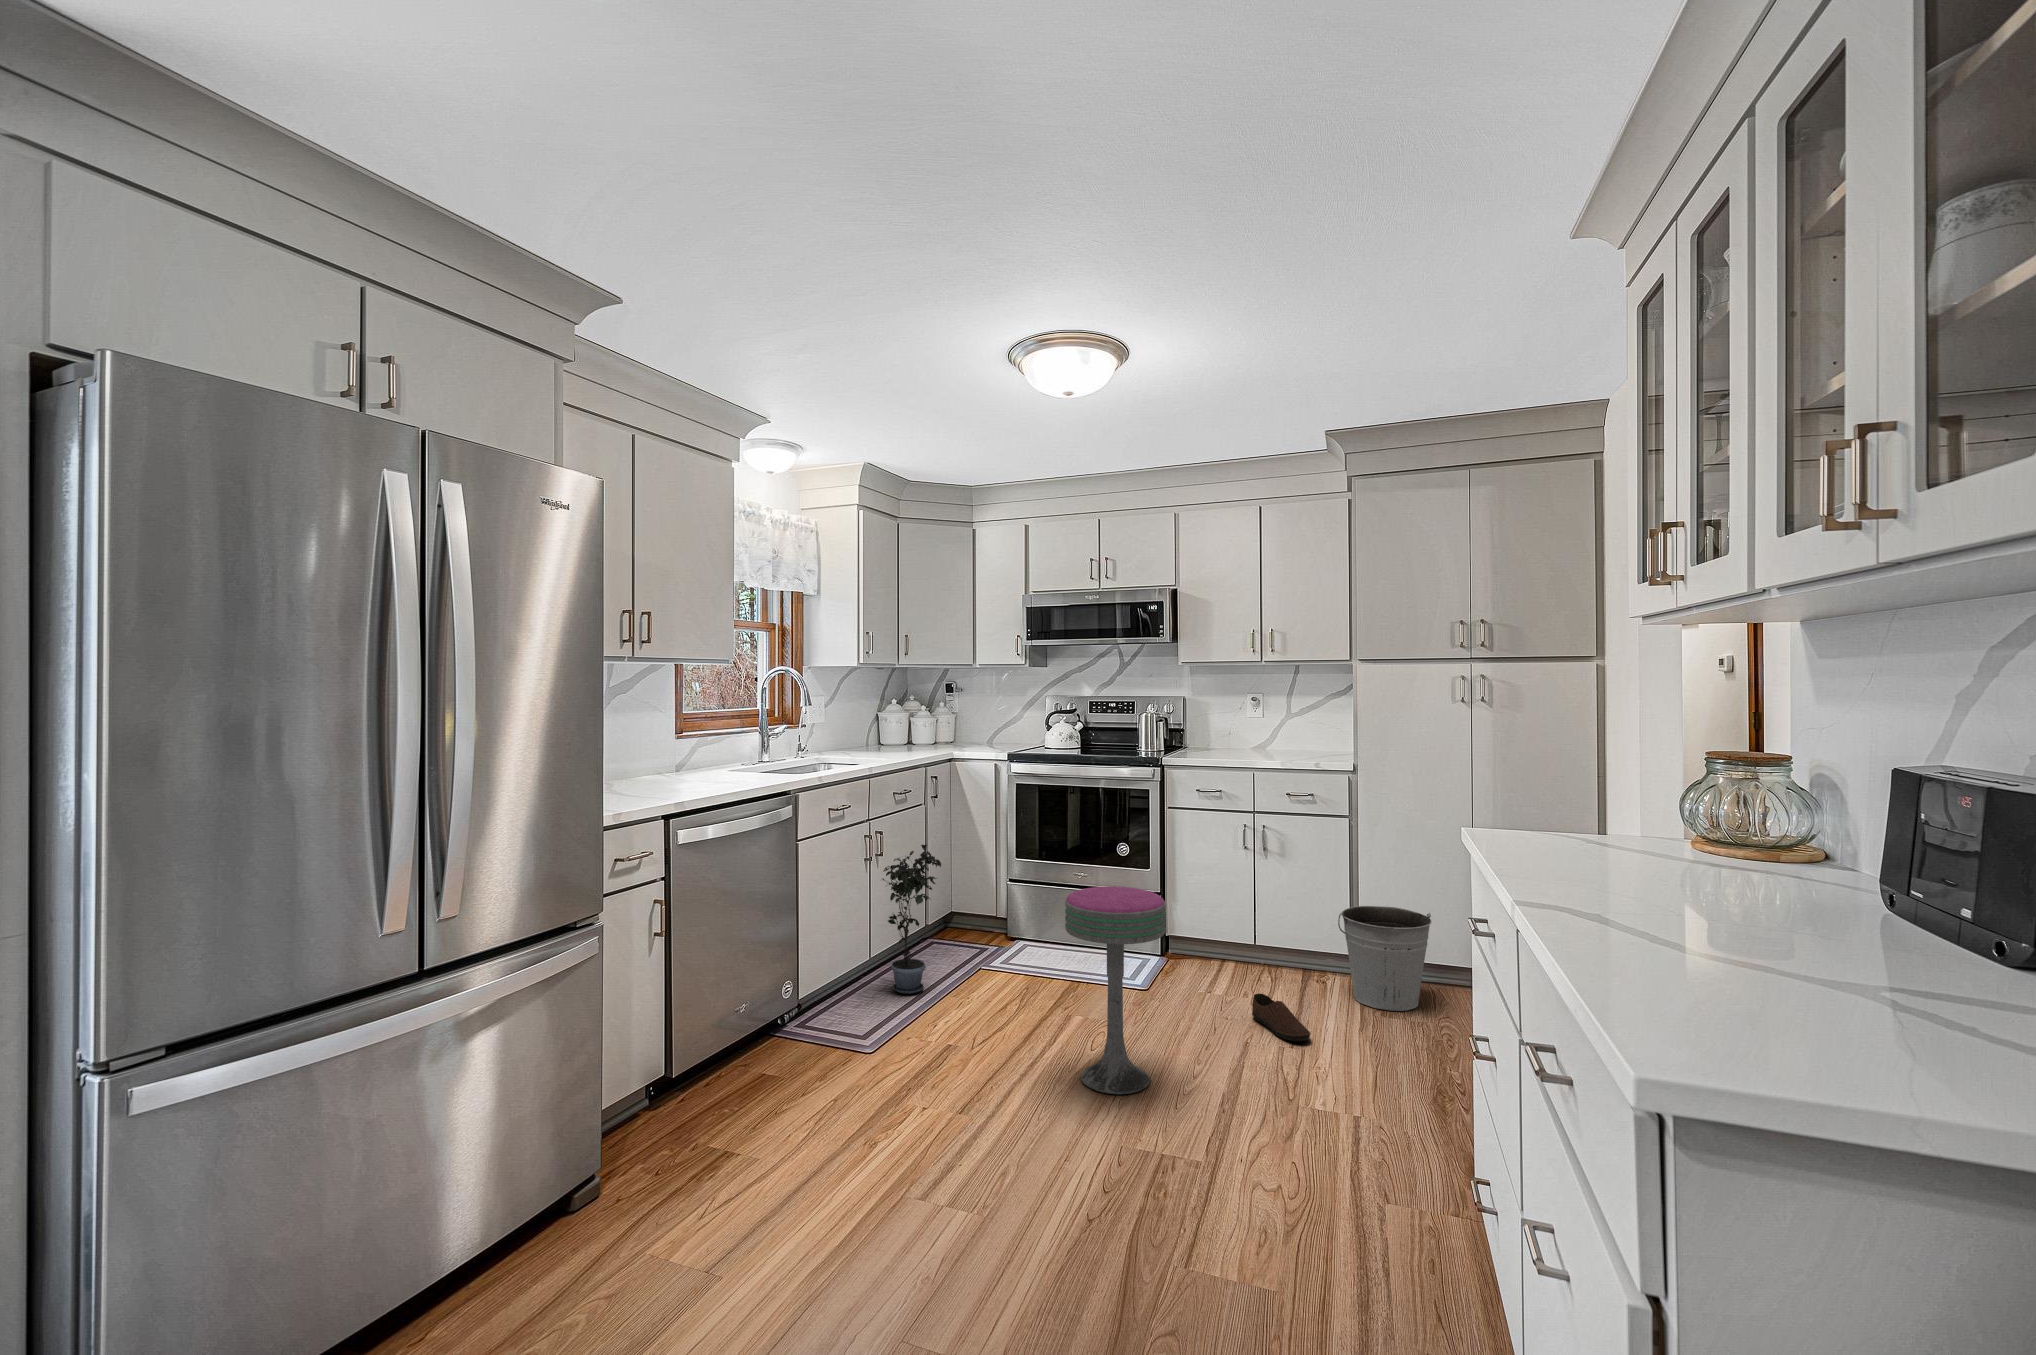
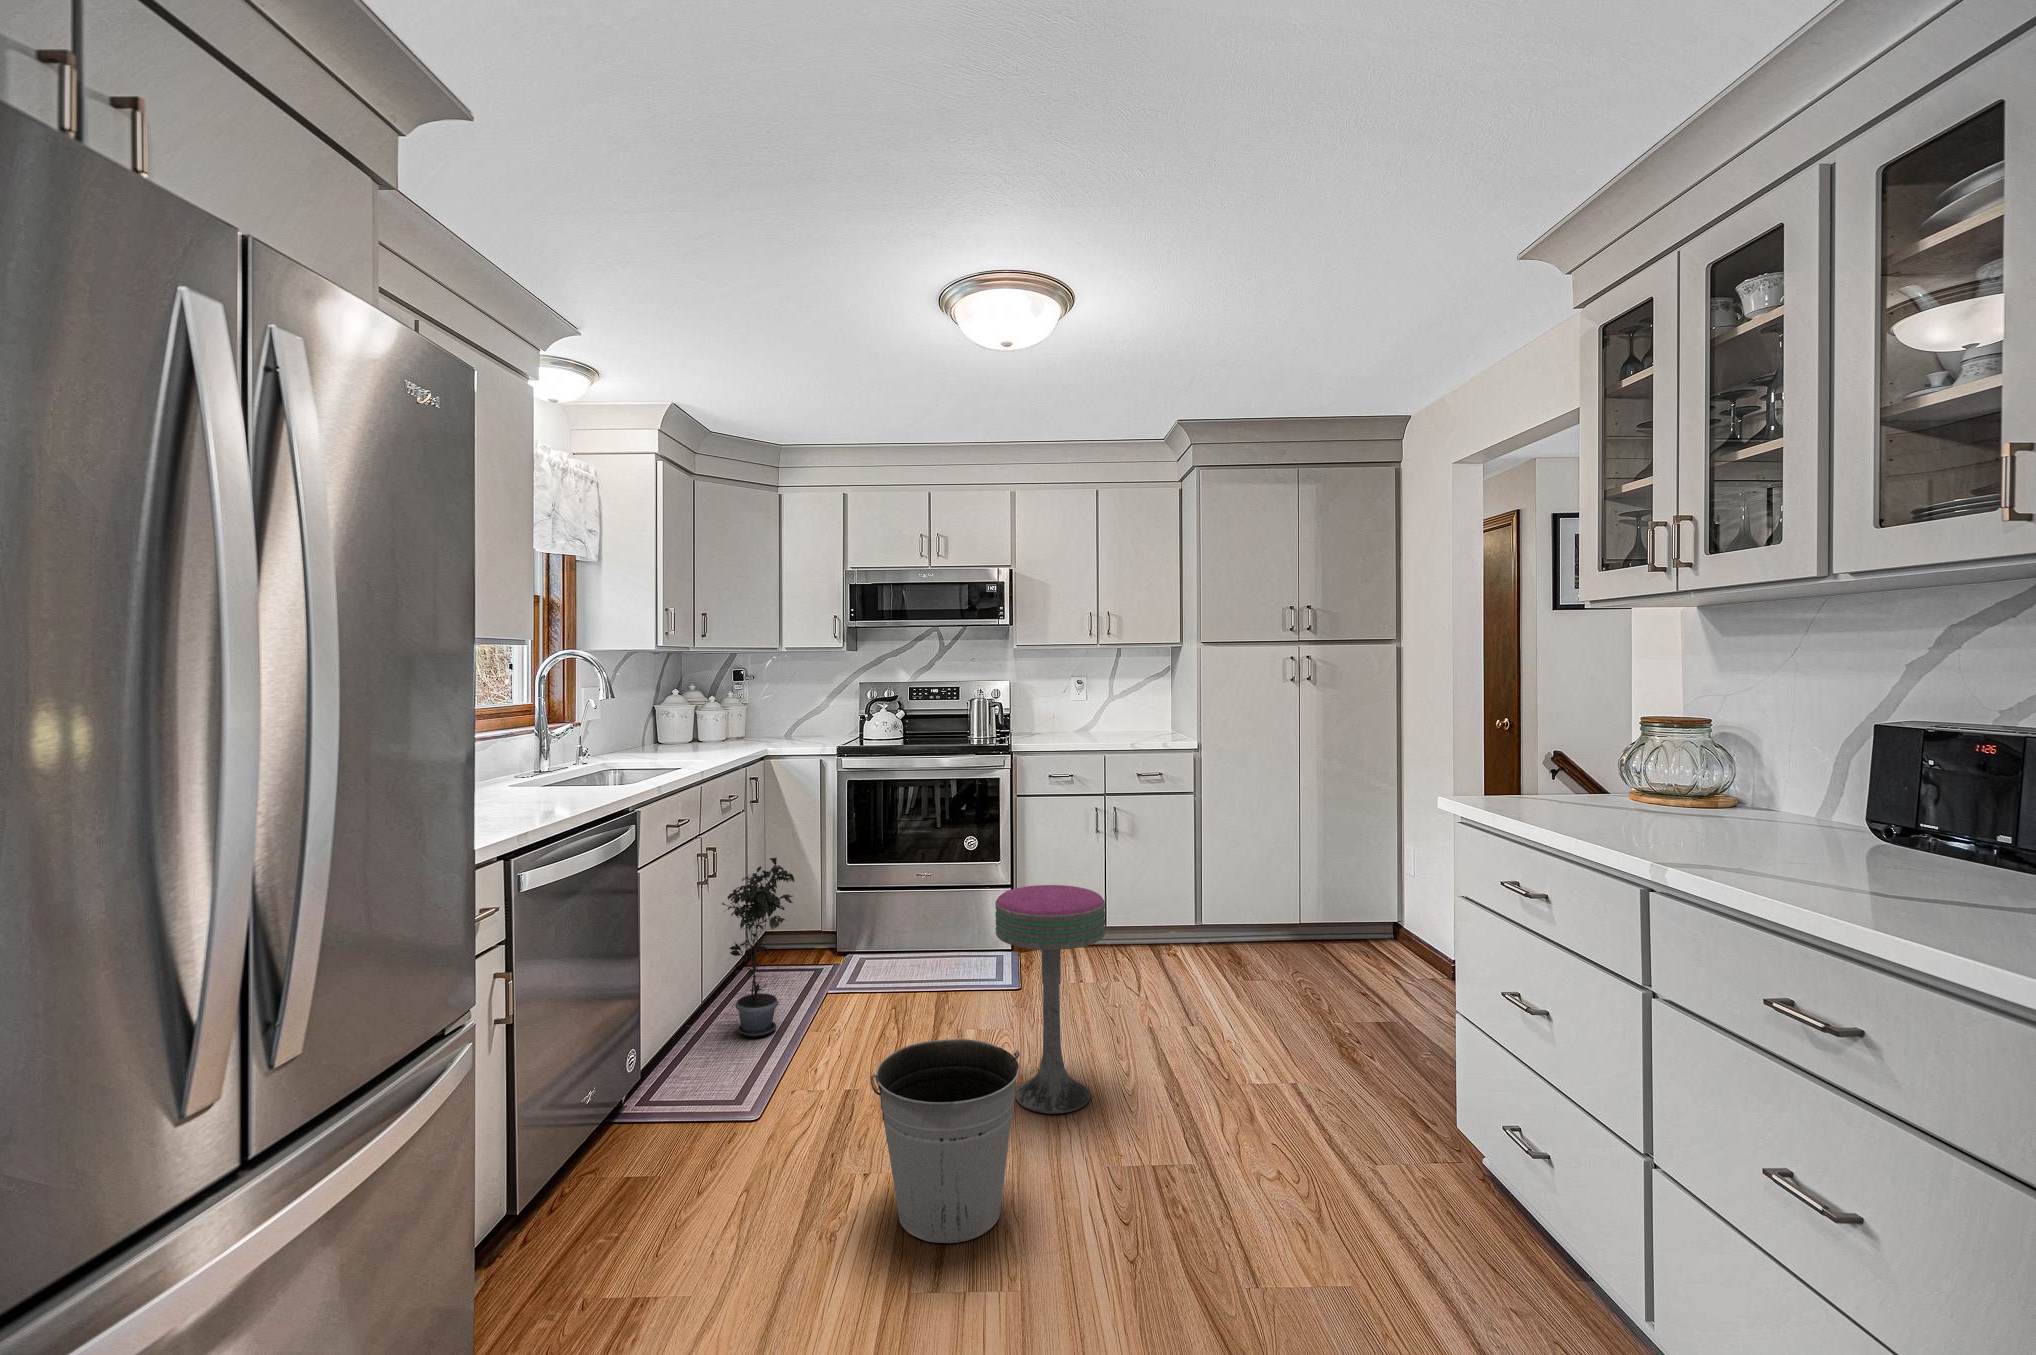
bucket: present [1338,906,1431,1011] -> present [870,1039,1020,1243]
shoe: present [1252,994,1310,1041] -> none [1139,979,1208,1023]

